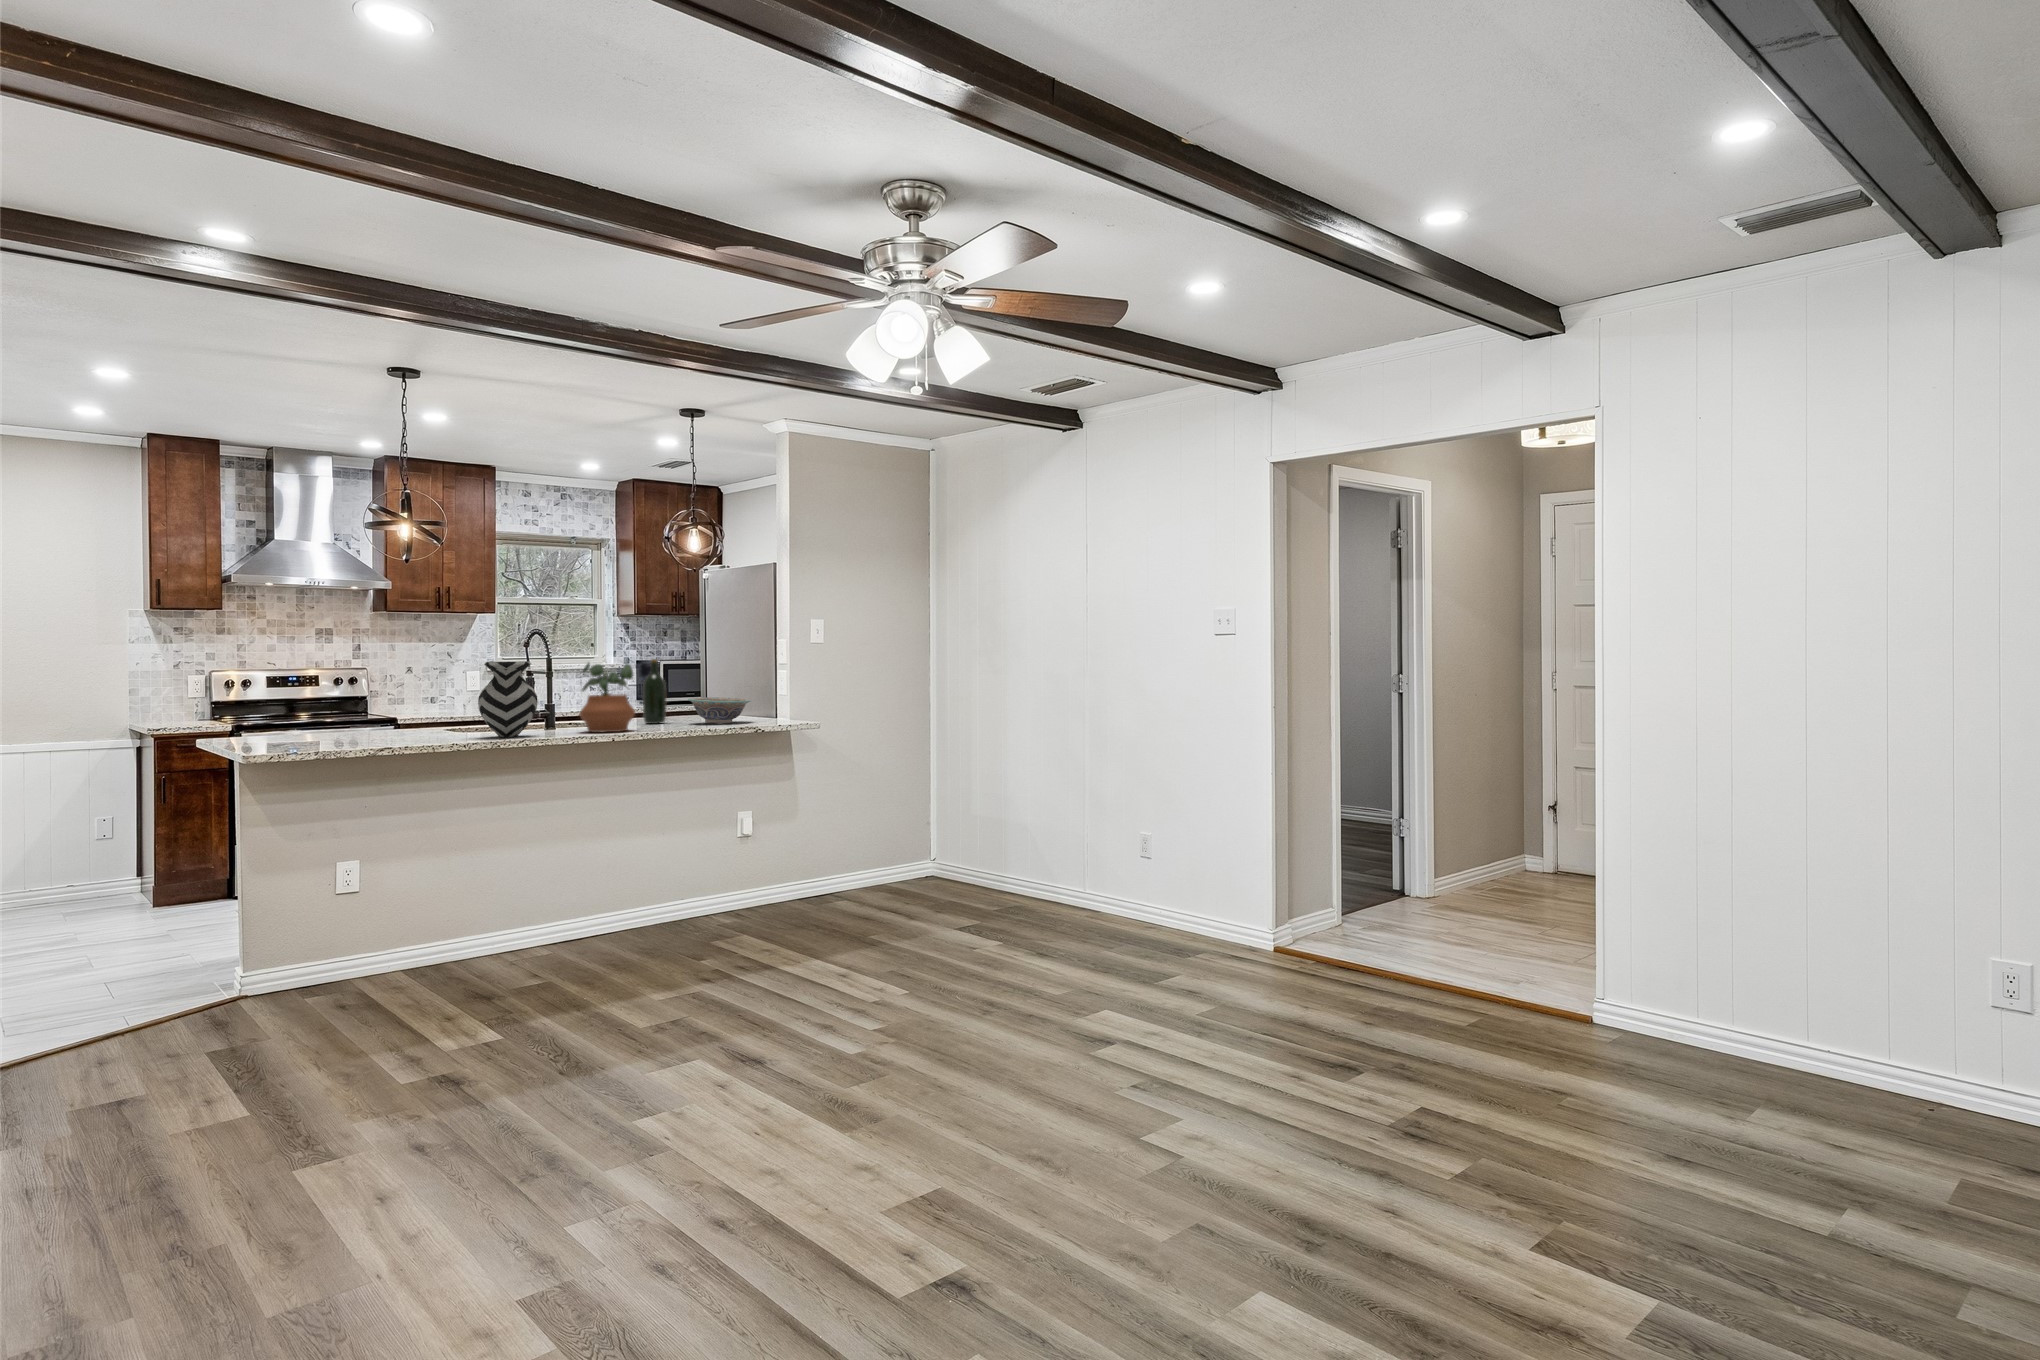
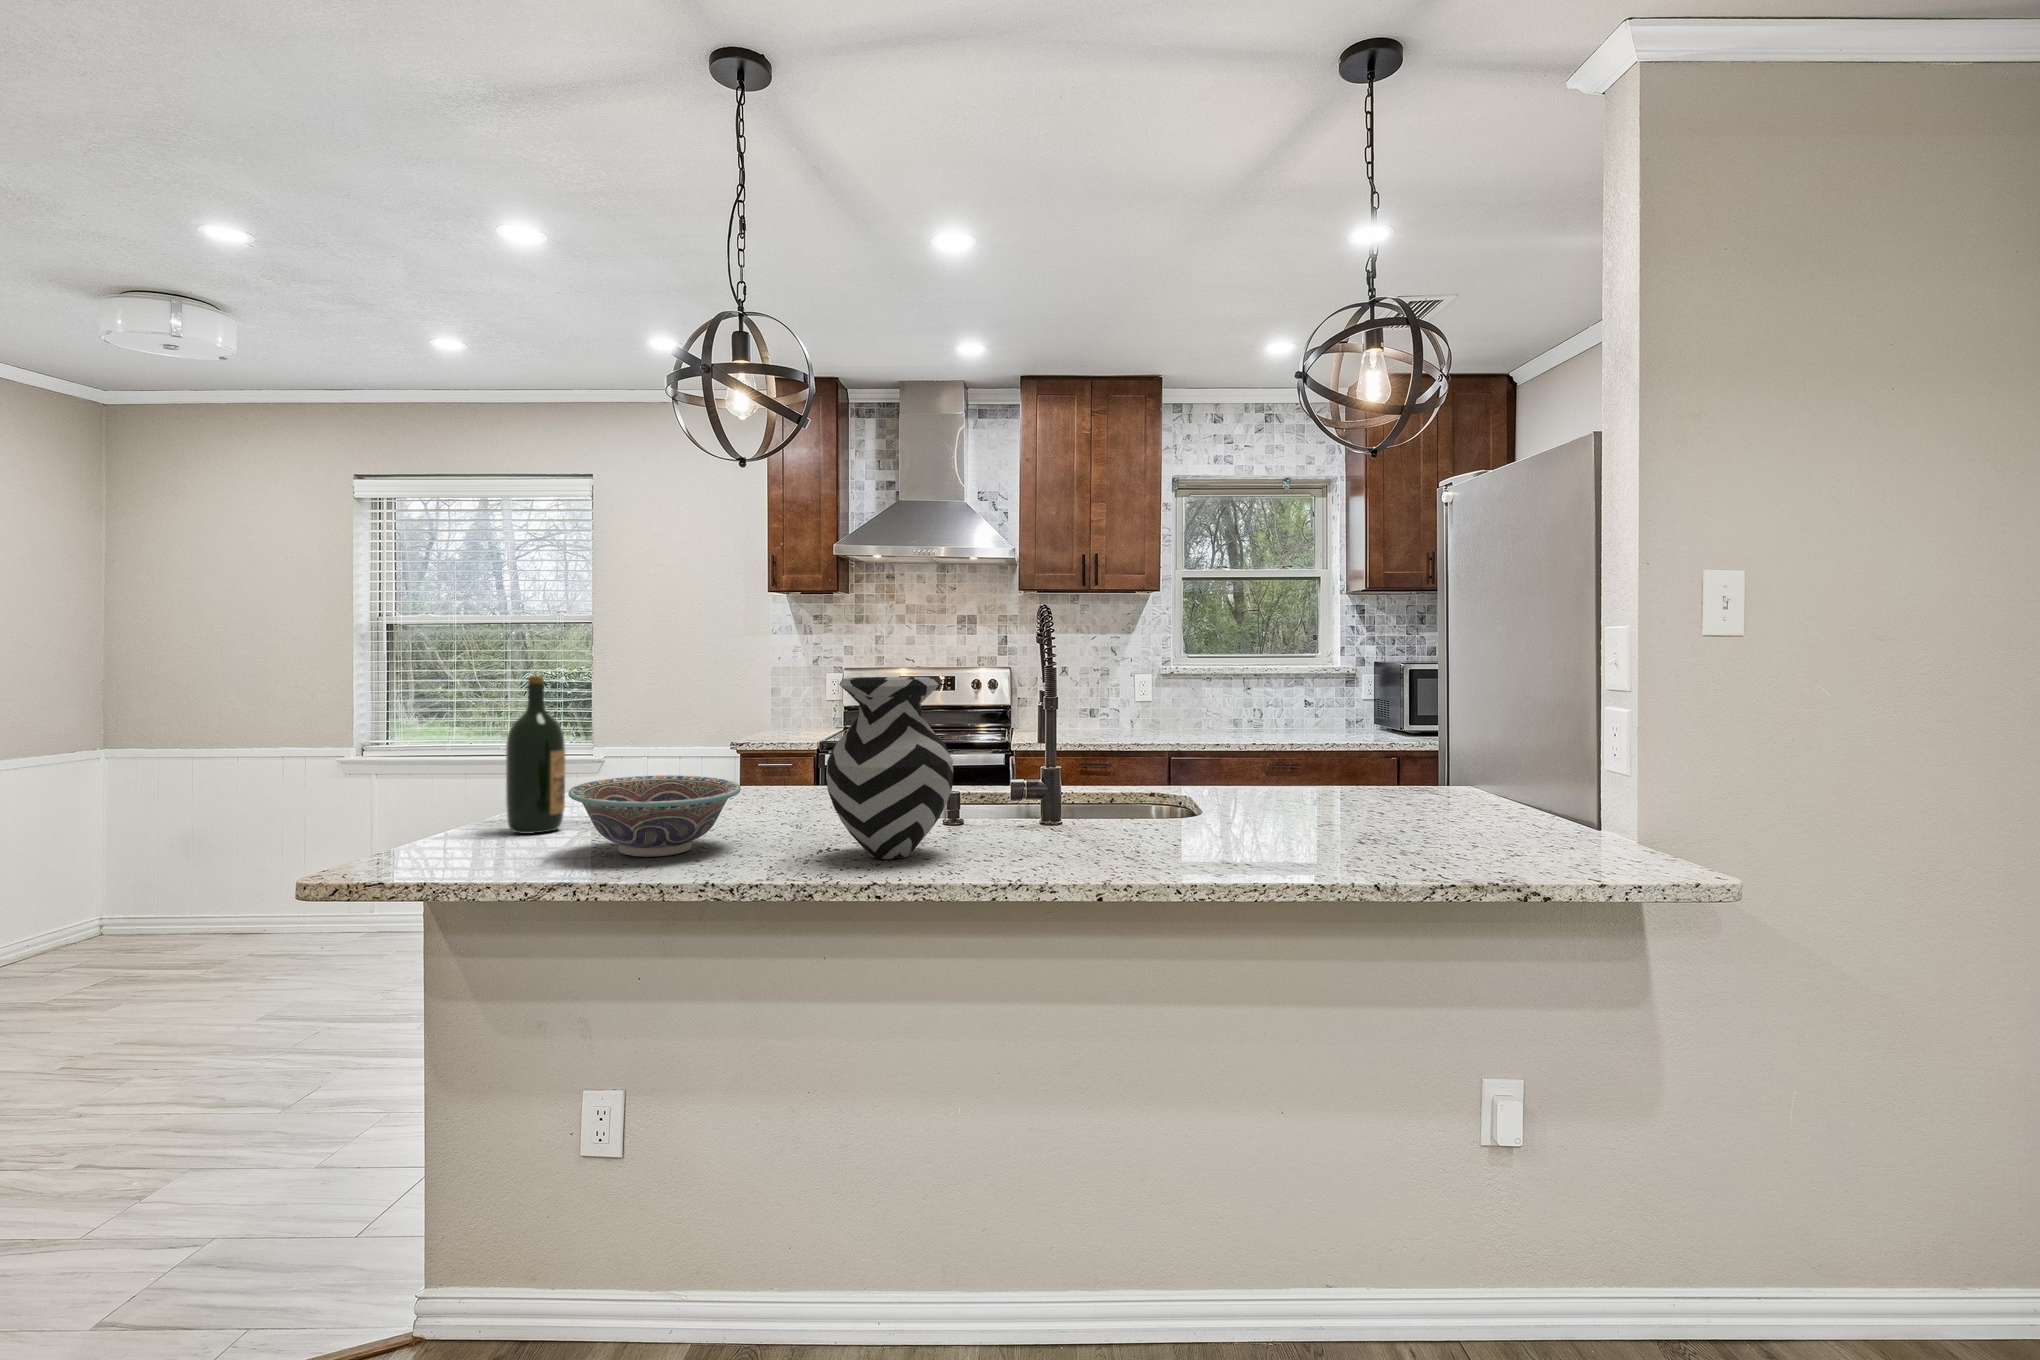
wine bottle: present [643,659,666,724] -> present [506,676,565,834]
potted plant: present [580,663,635,733] -> none [1047,678,1185,866]
decorative bowl: present [688,697,751,723] -> present [568,775,741,857]

